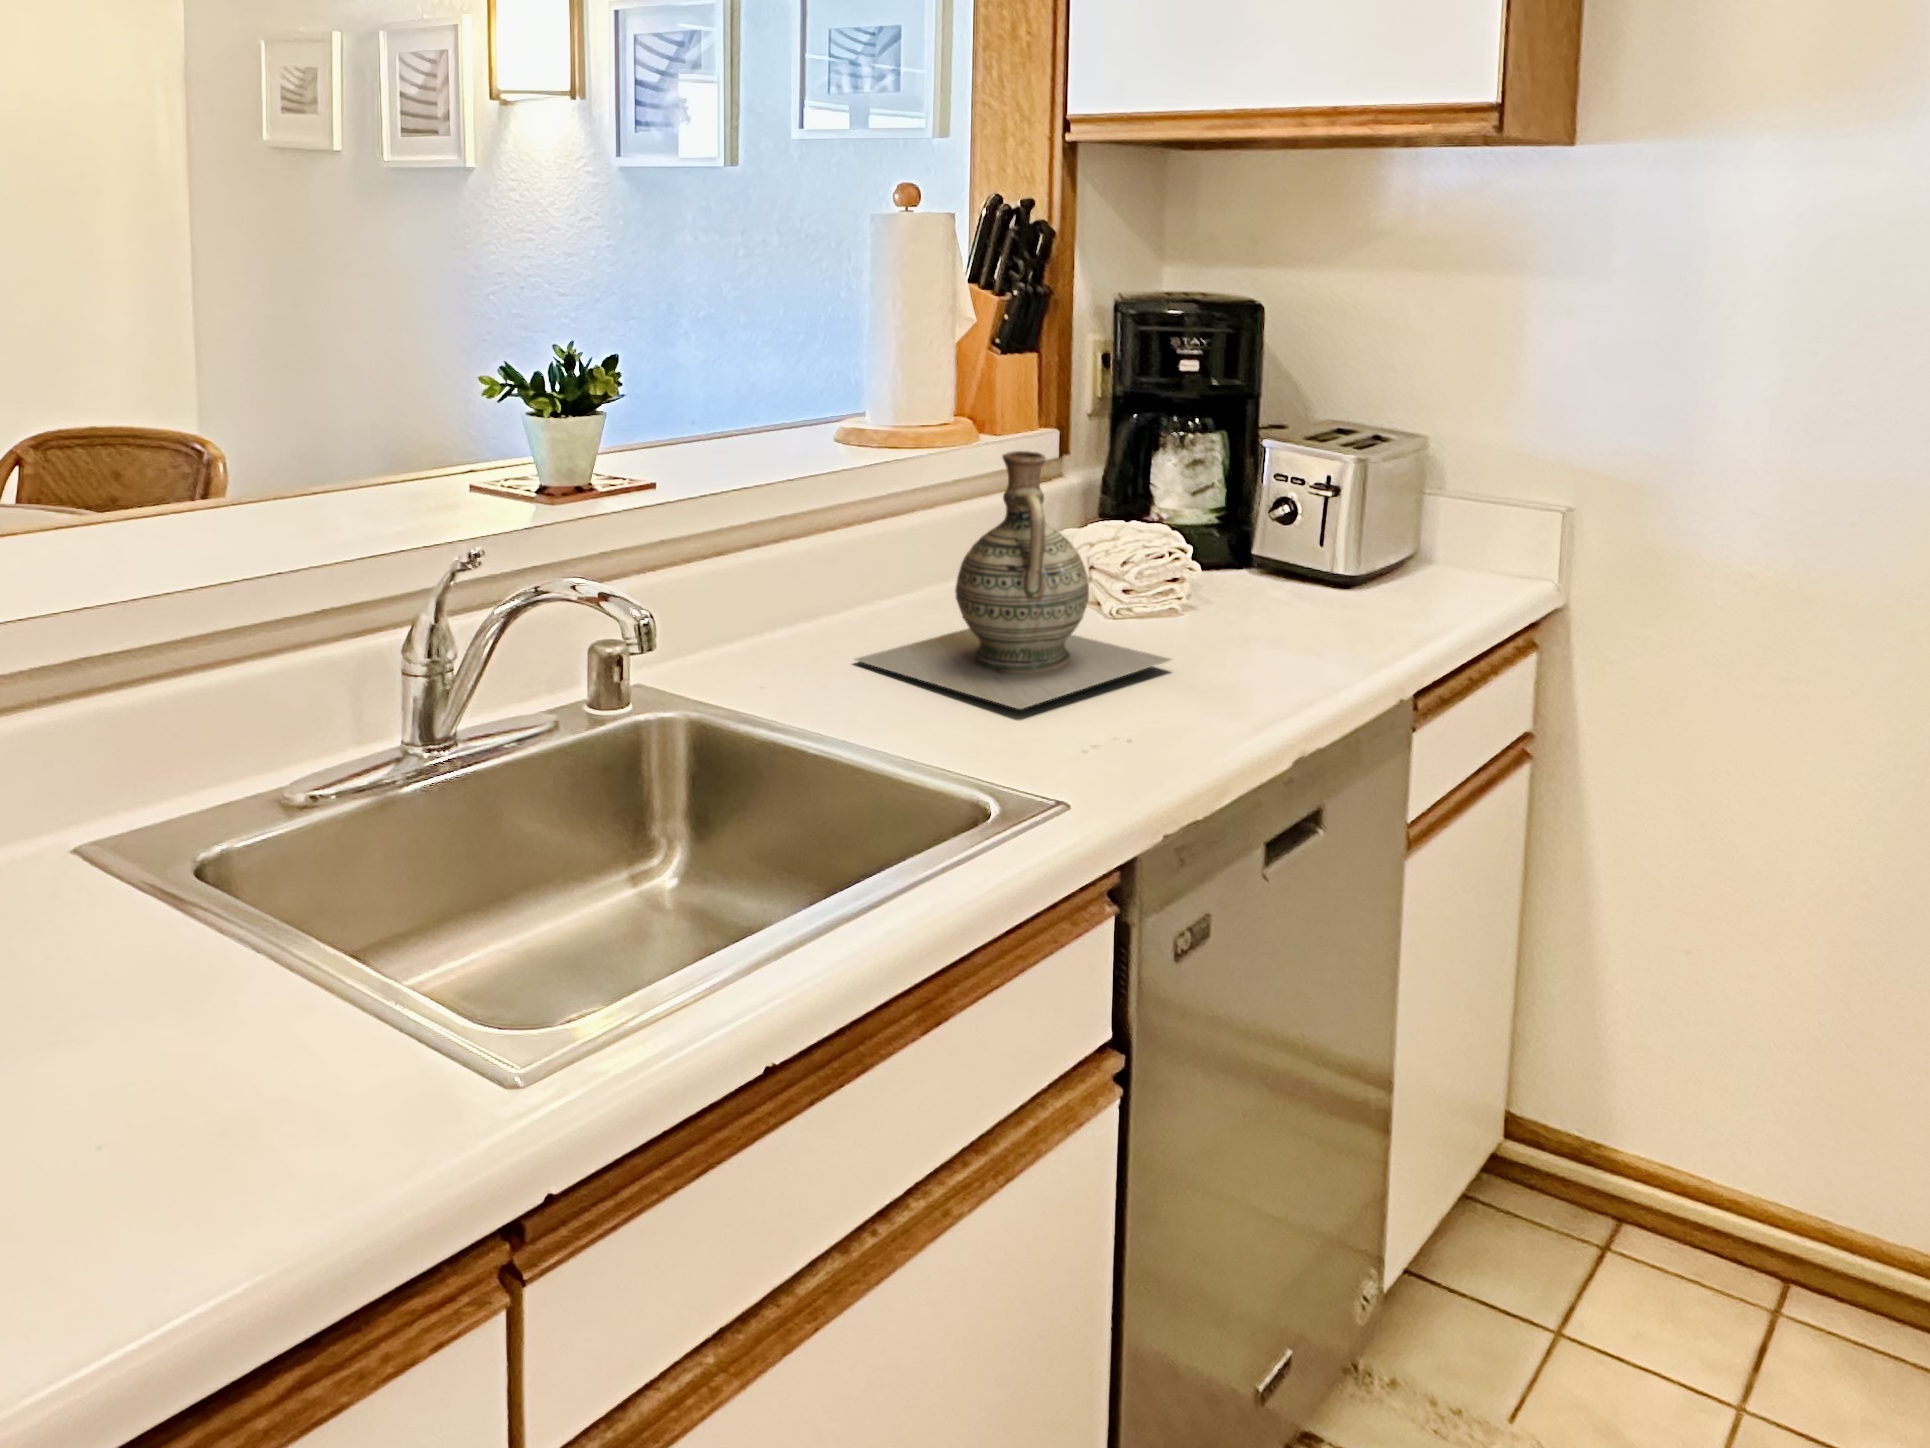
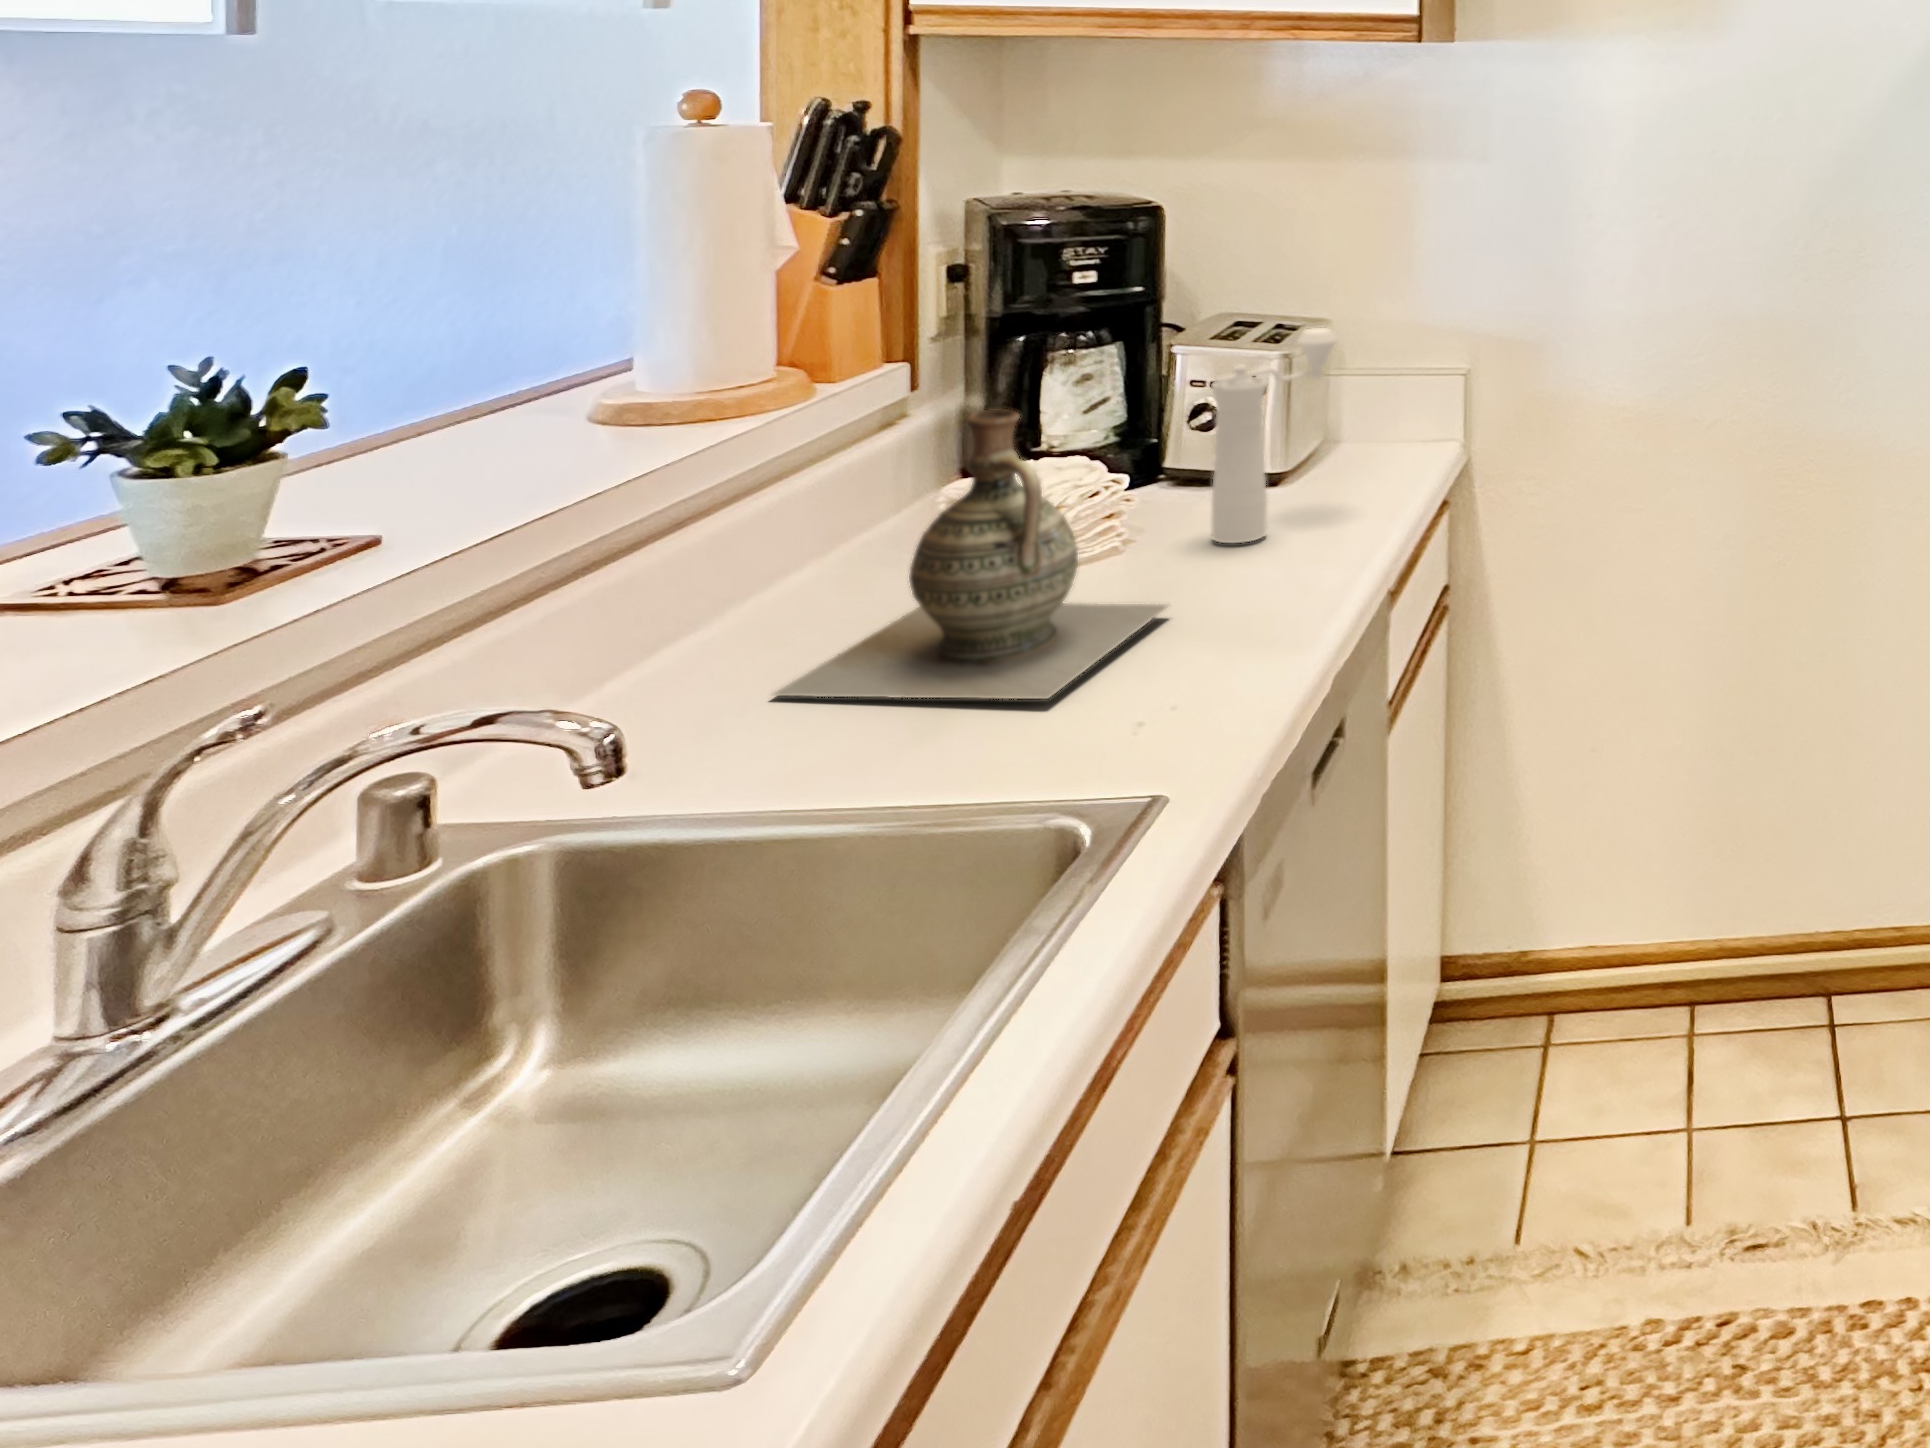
pepper mill: none [1256,432,1395,625] -> present [1211,328,1337,543]

